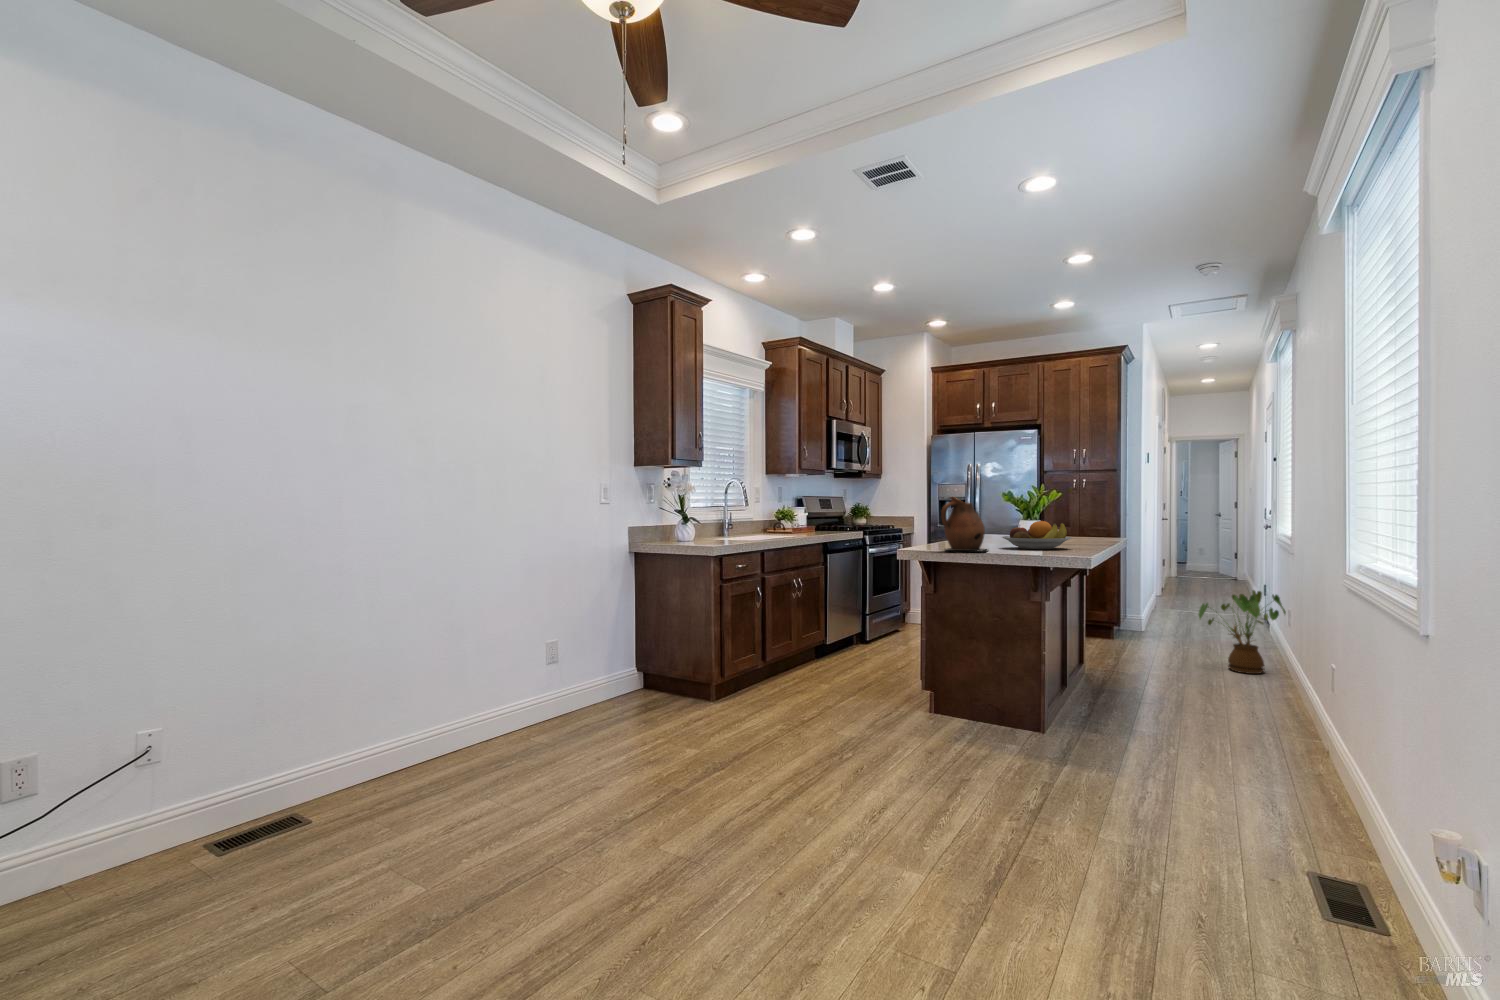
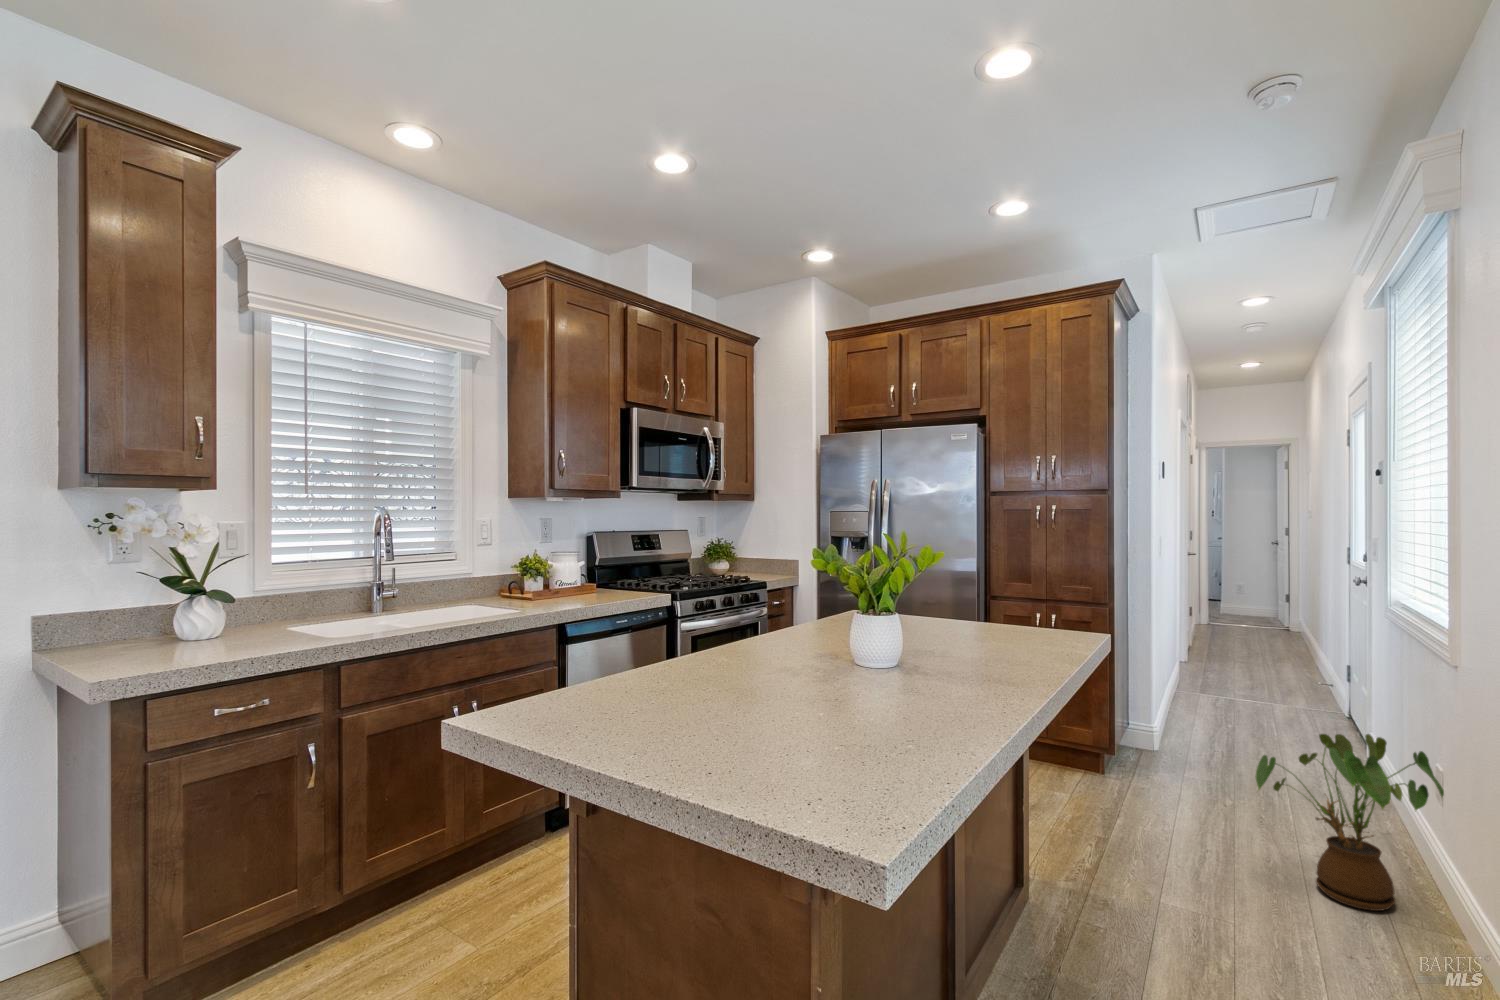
ceramic pitcher: present [941,497,988,552] -> none [543,582,691,758]
fruit bowl: present [1002,521,1072,549] -> none [763,638,931,717]

